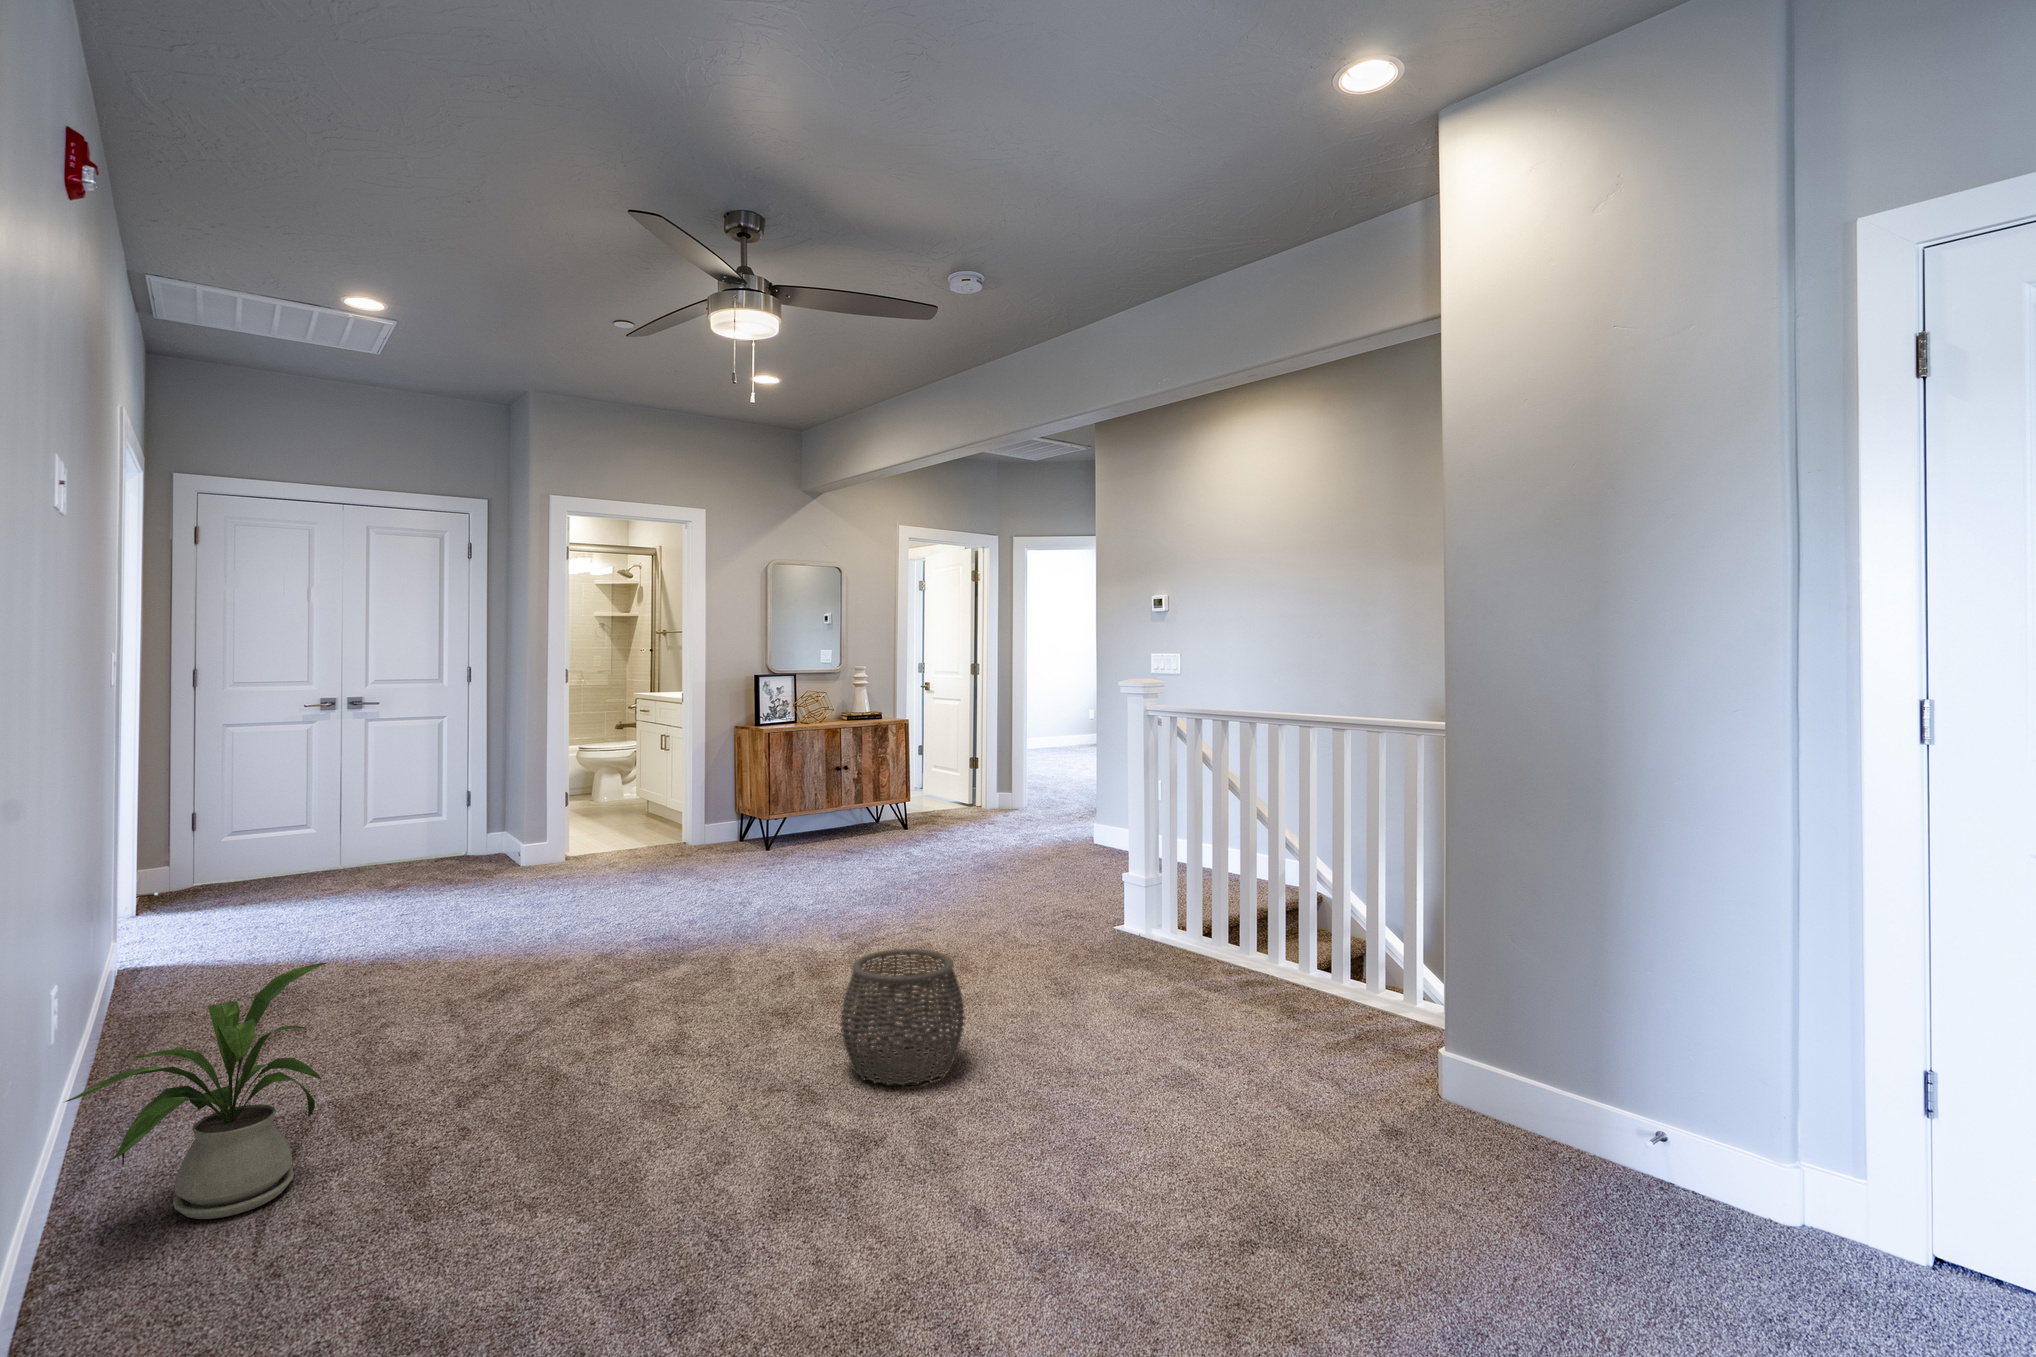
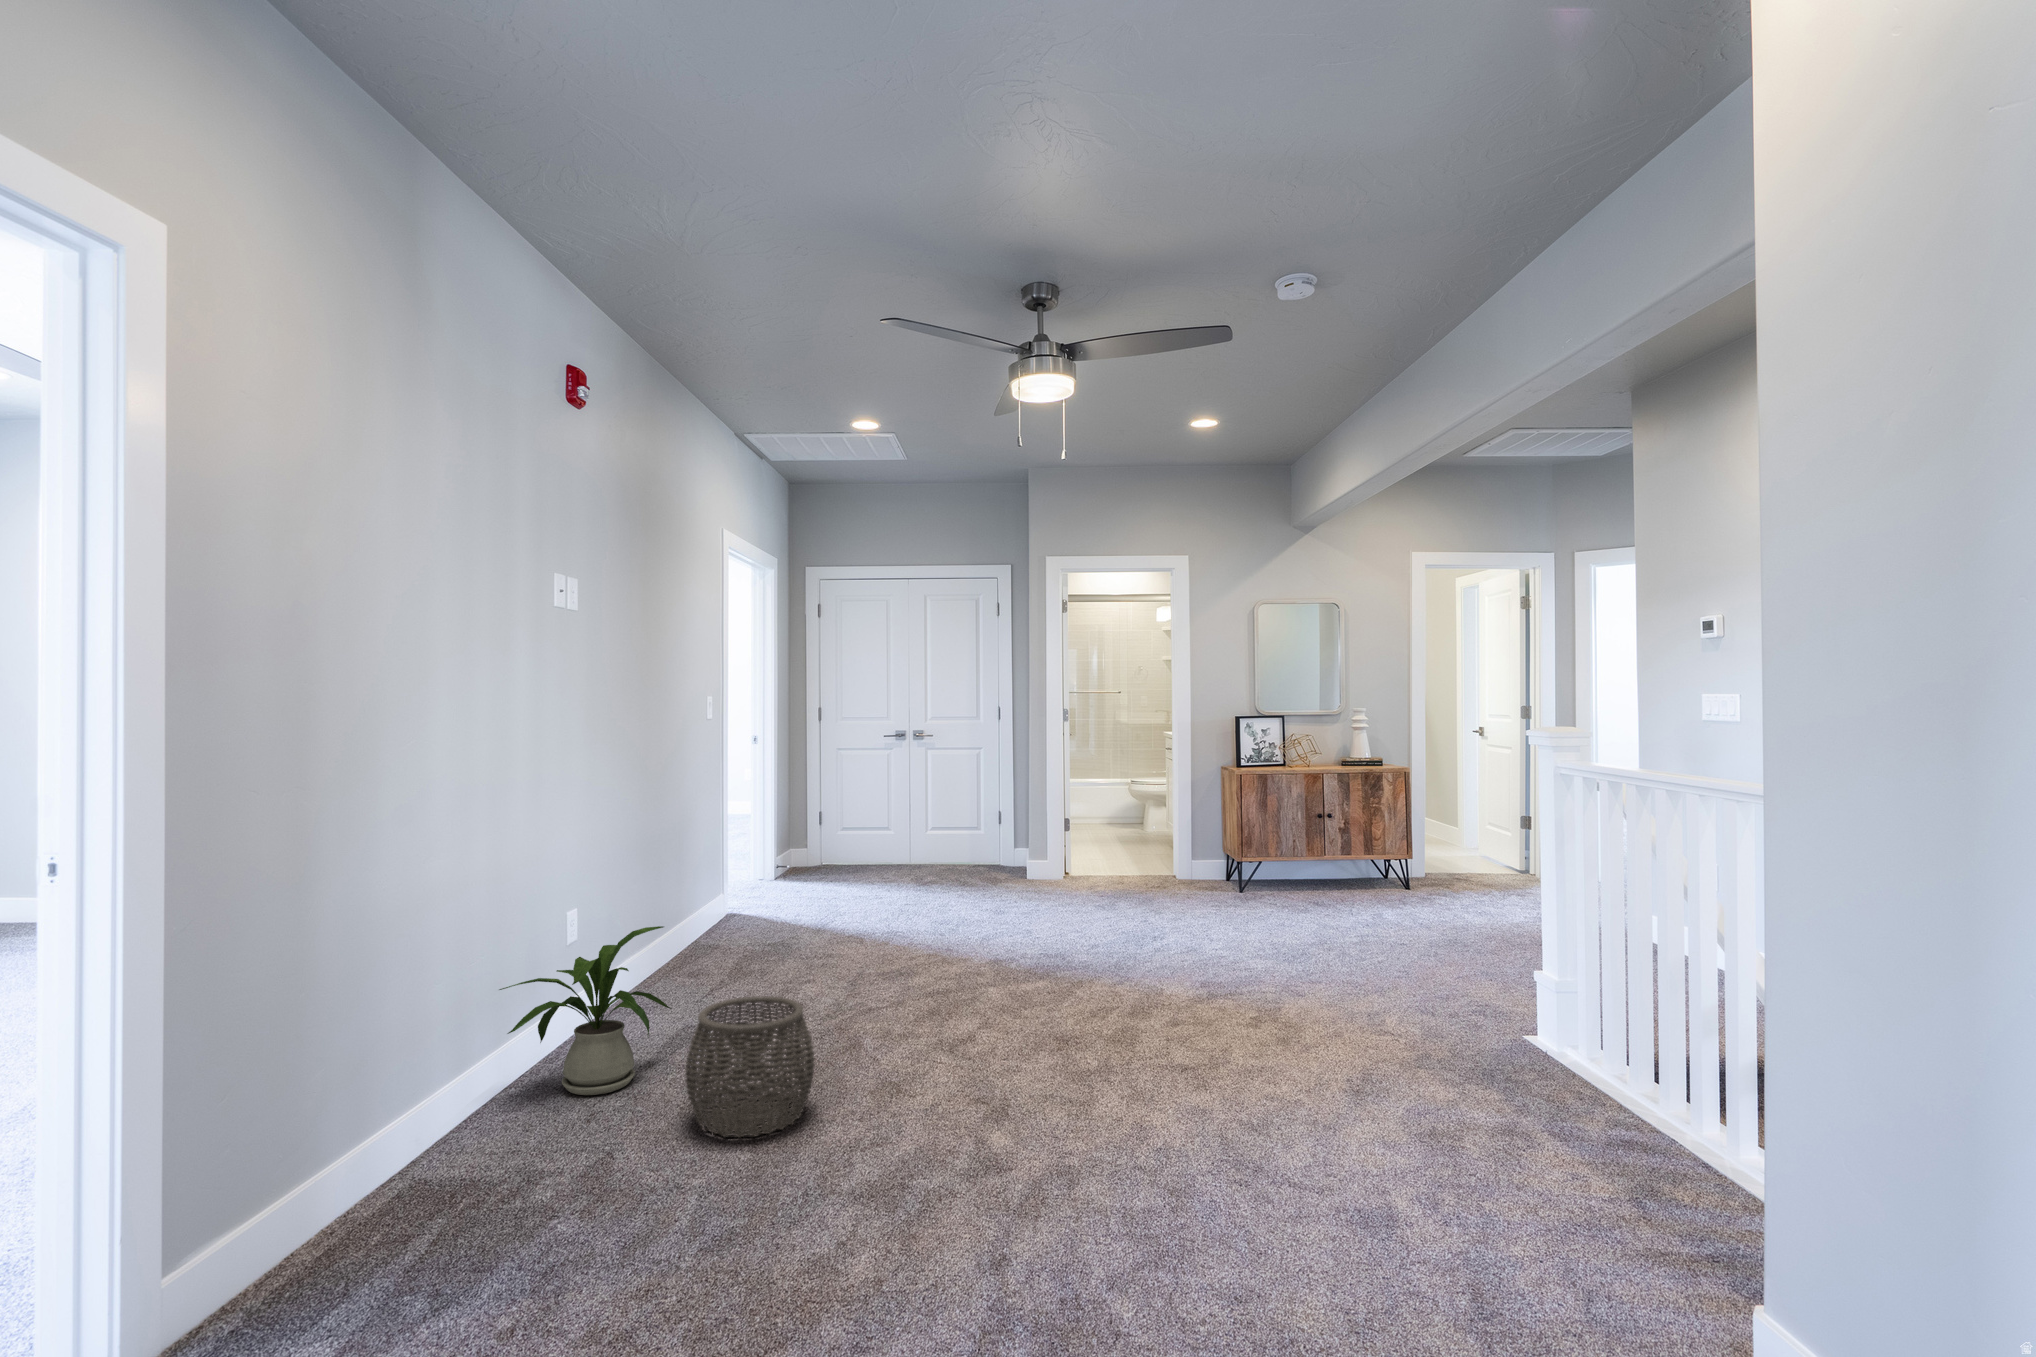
woven basket: present [841,949,965,1085] -> present [685,996,815,1138]

